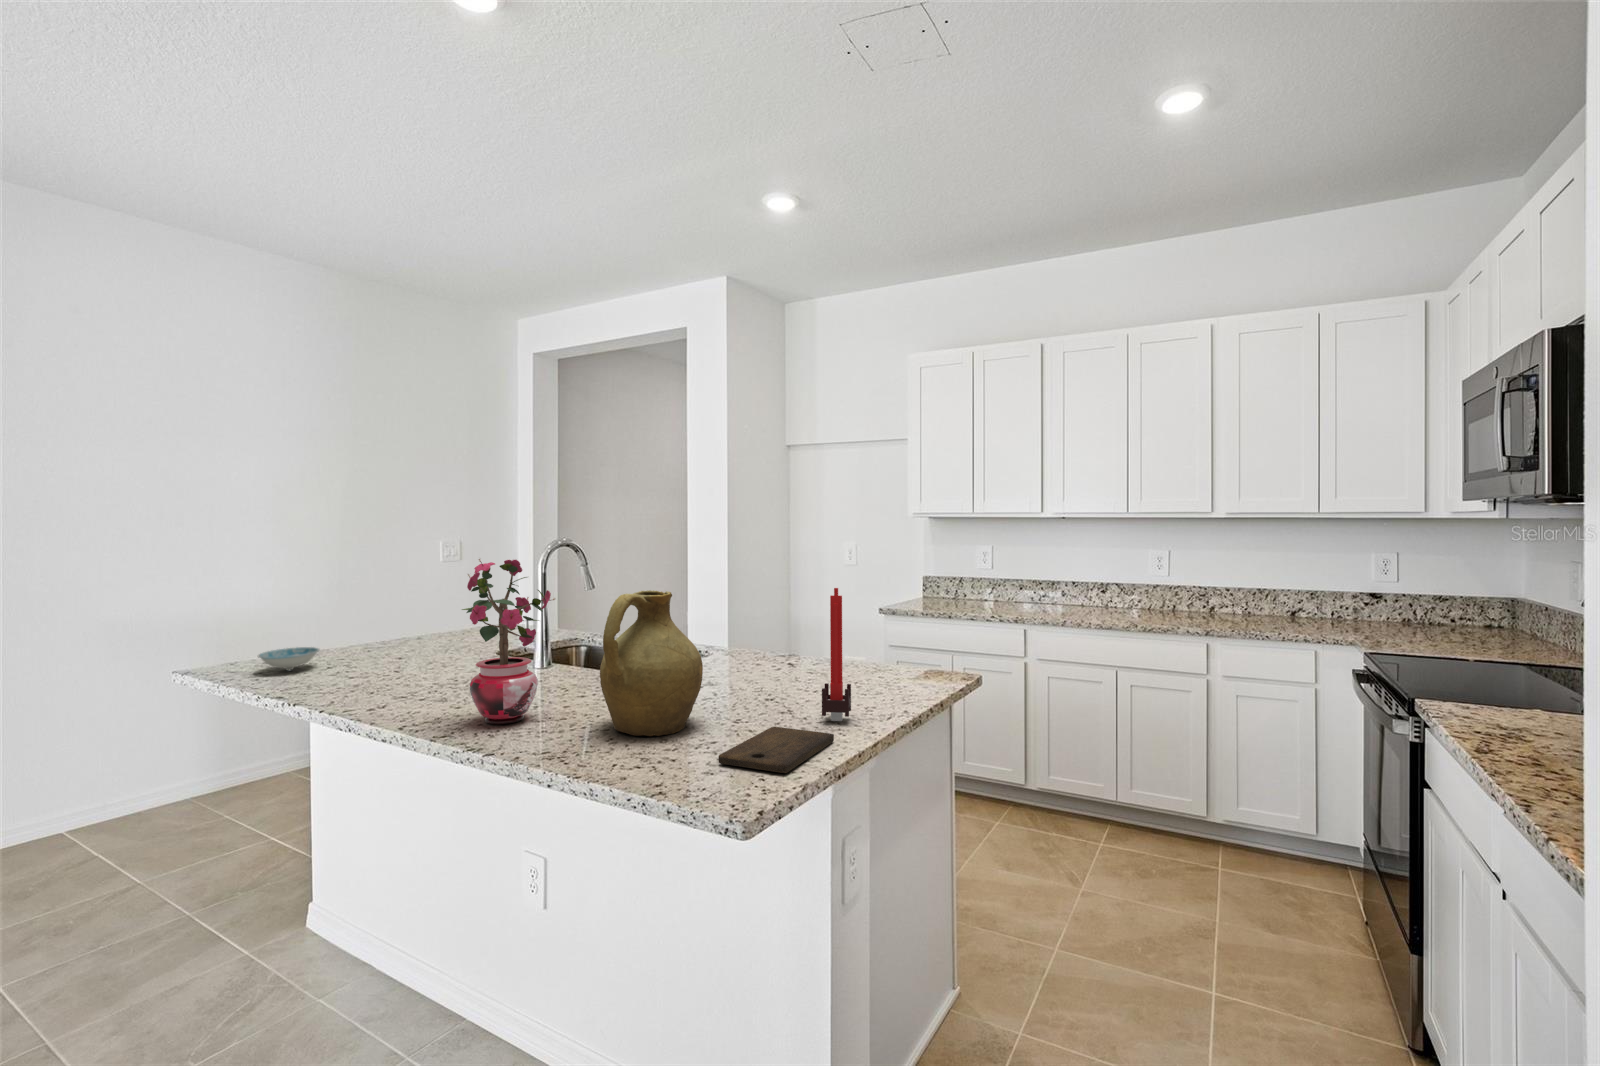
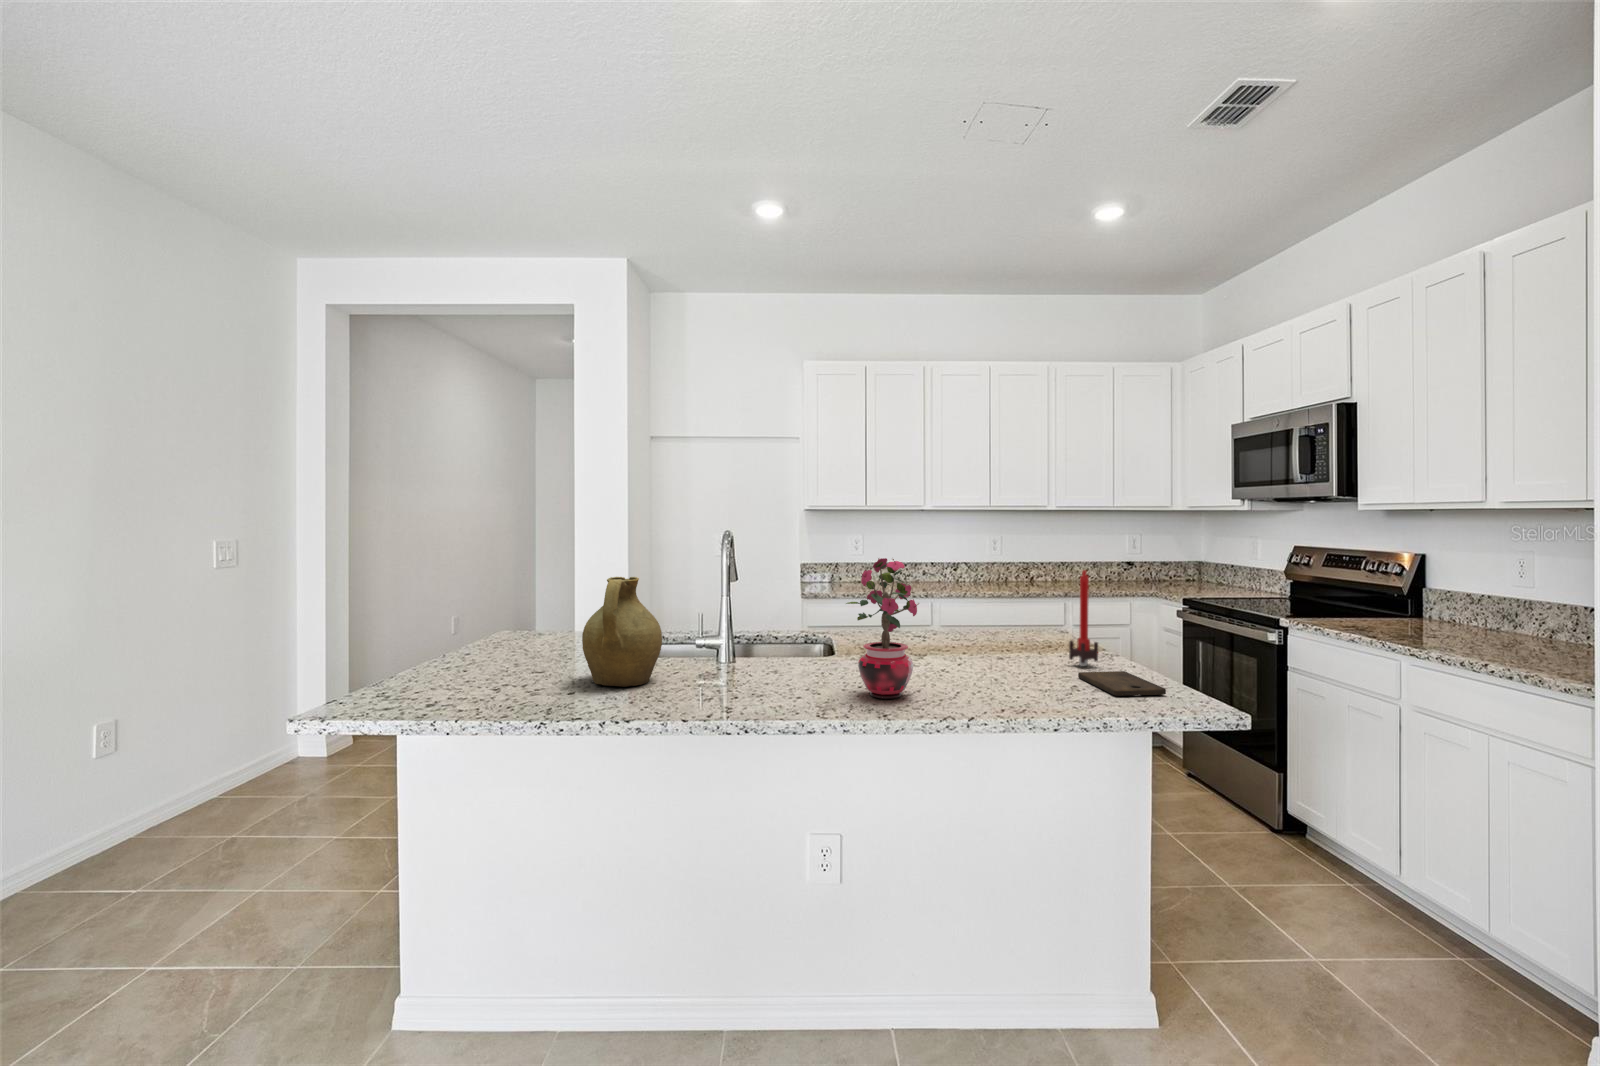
pitcher: present [600,590,703,736] -> present [582,577,662,687]
ceramic bowl: present [258,647,320,670] -> none [471,664,534,691]

